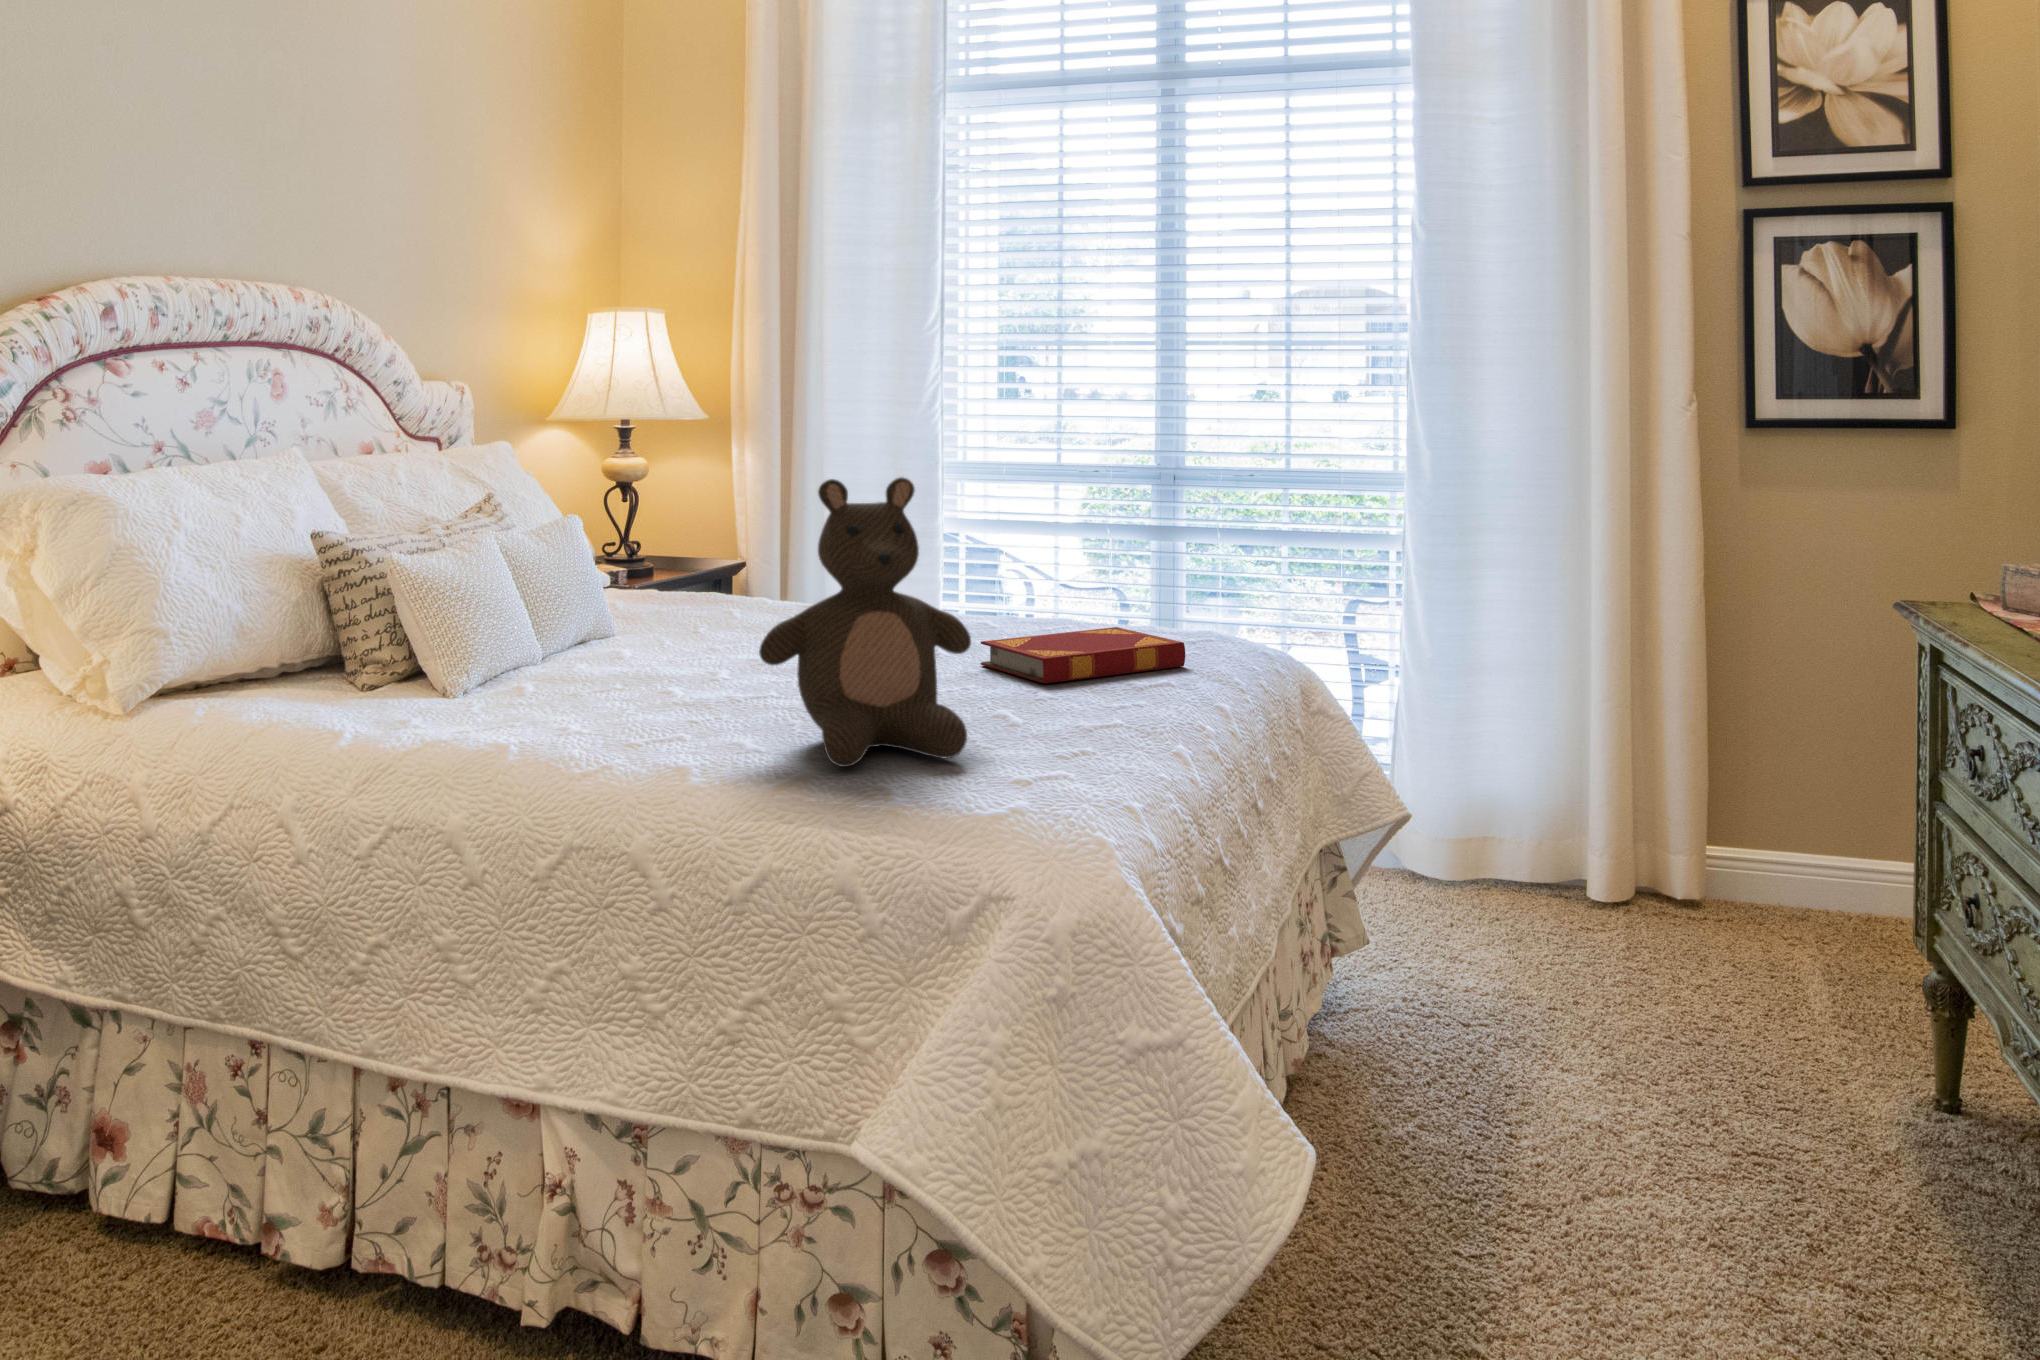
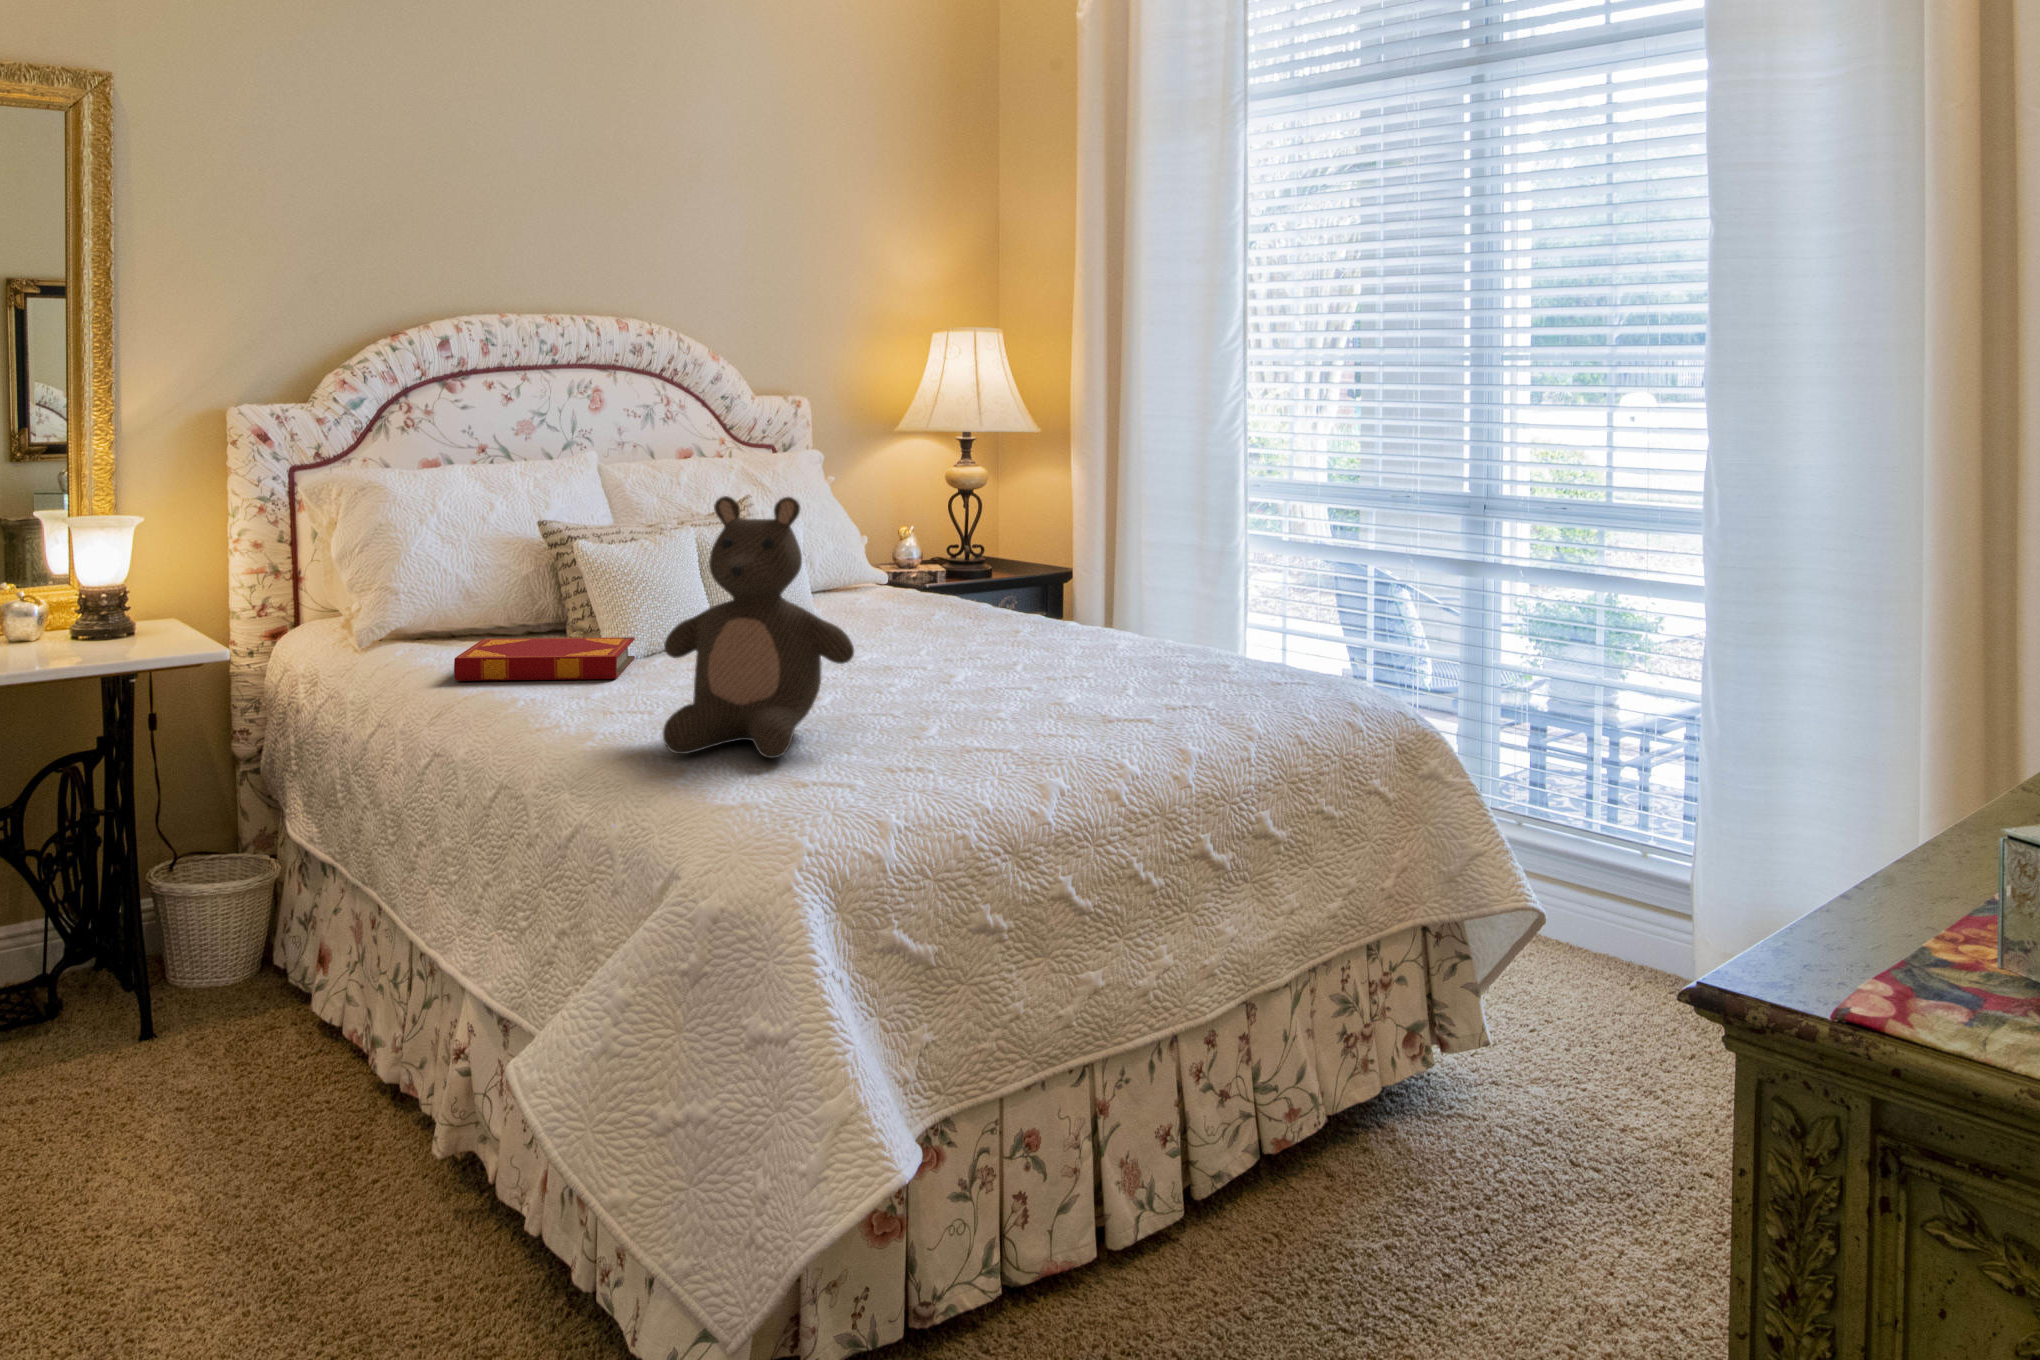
hardback book: present [981,627,1185,683] -> present [454,637,635,681]

